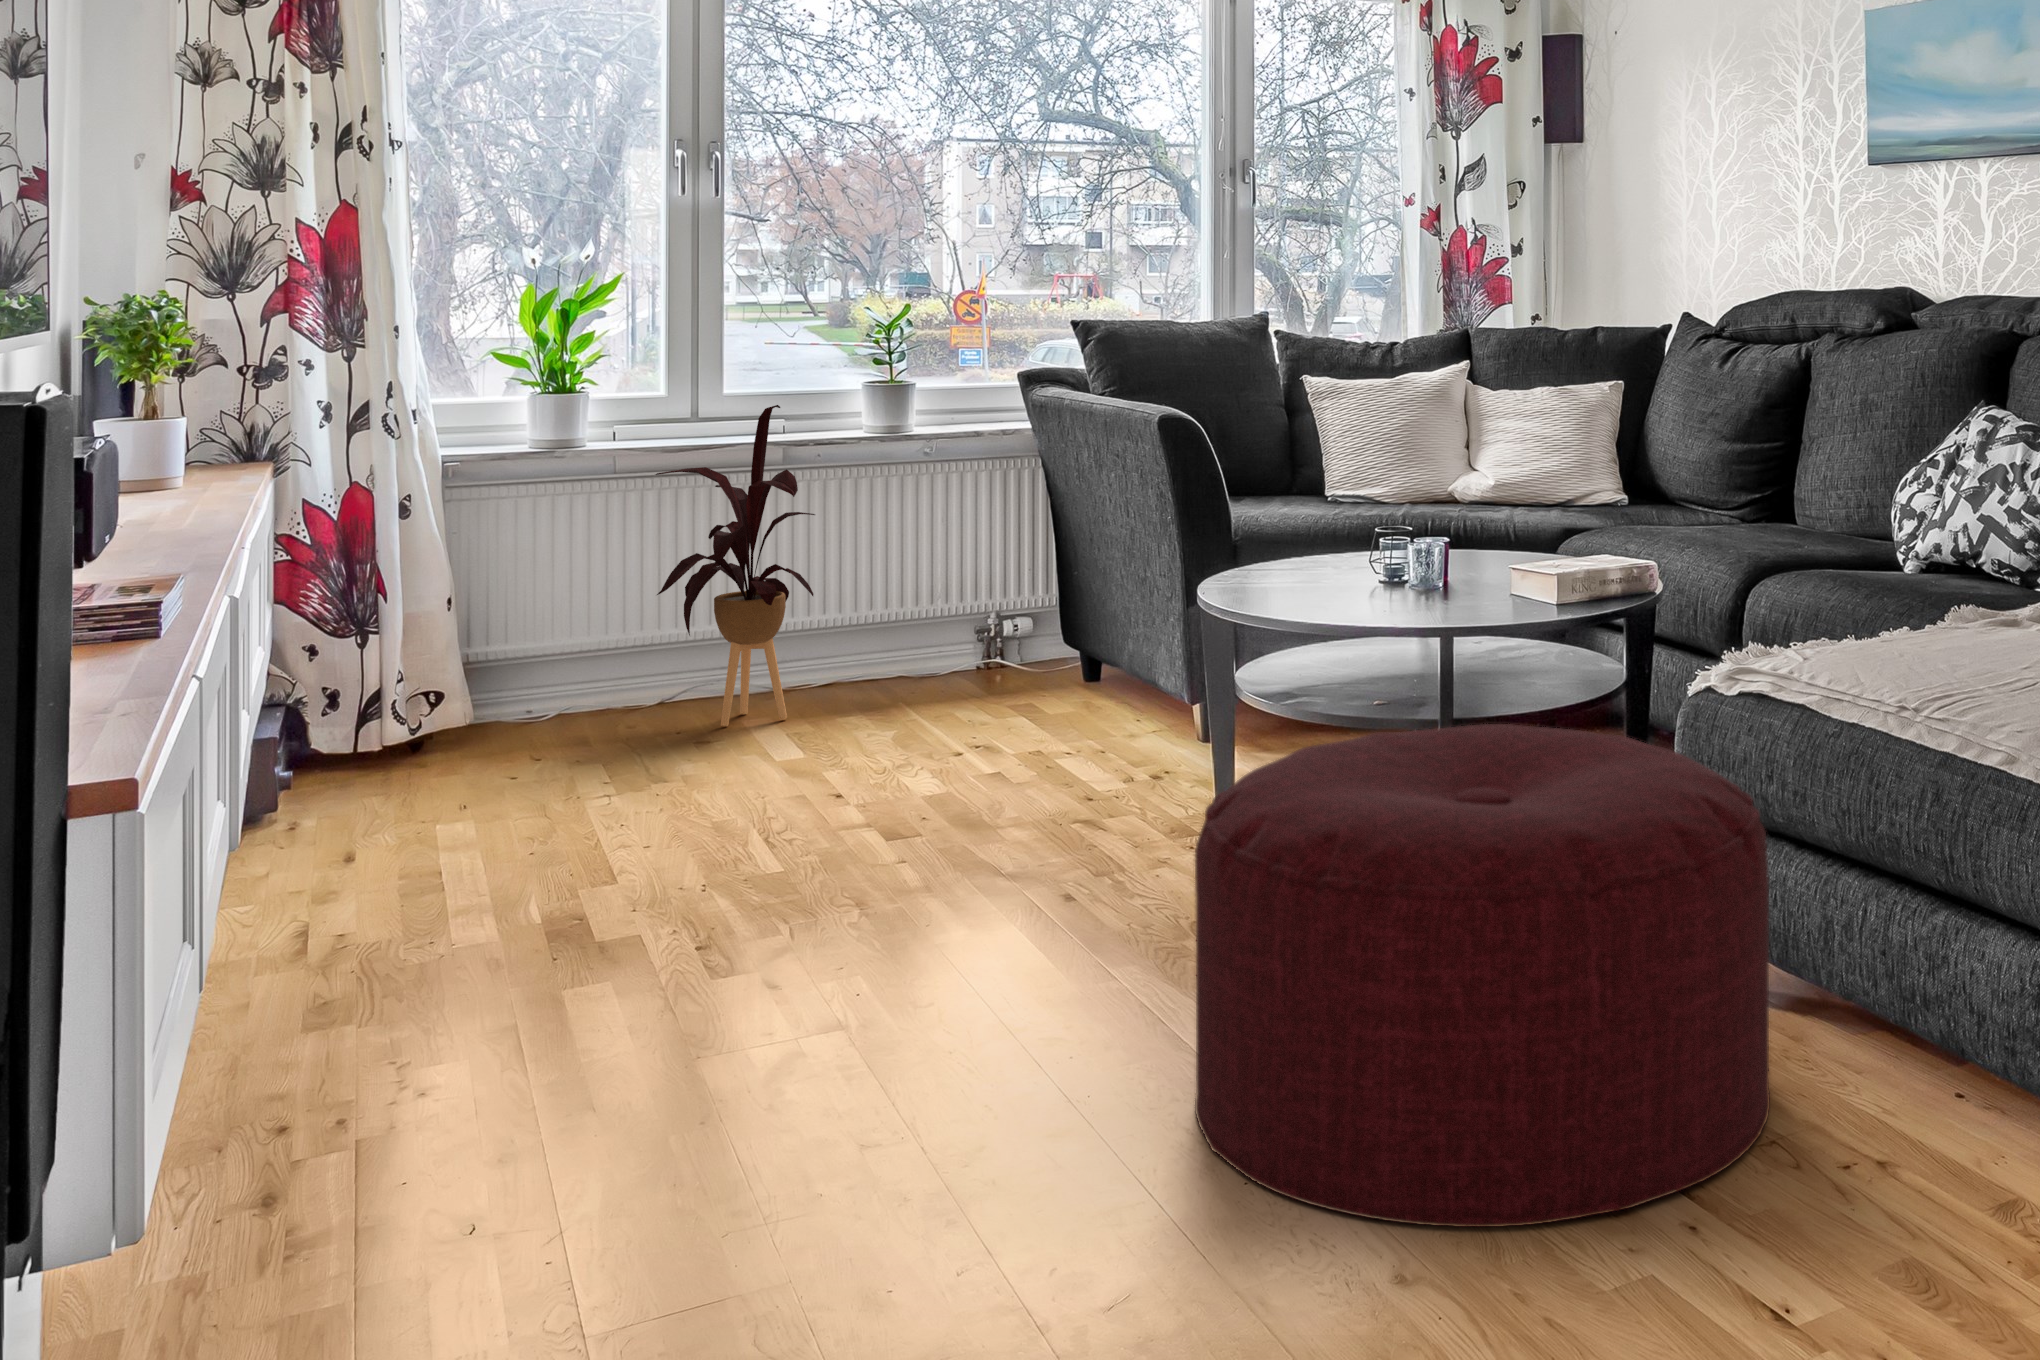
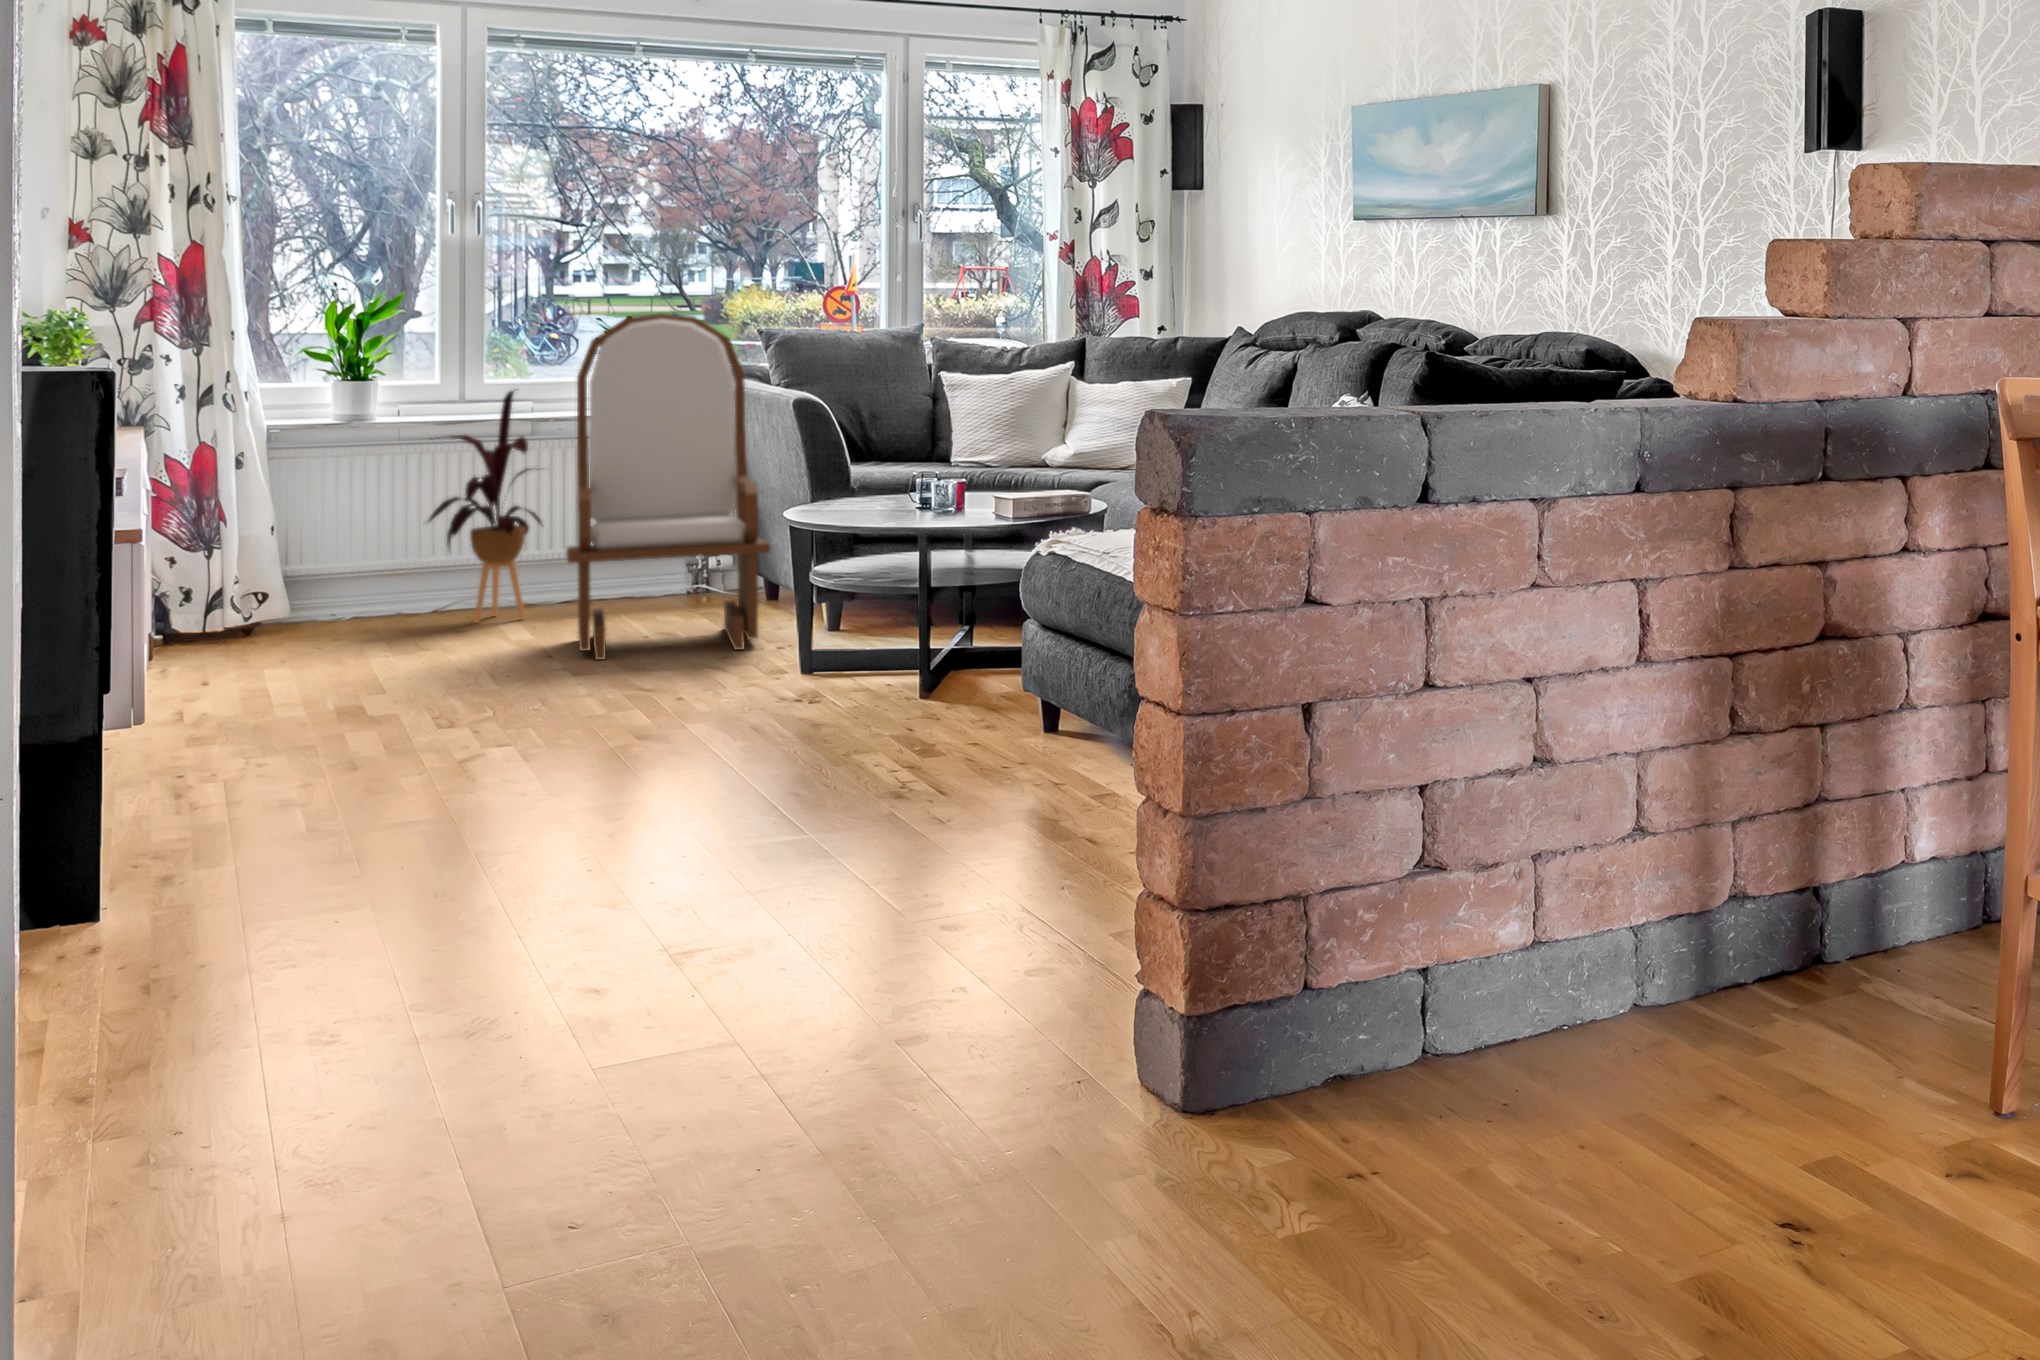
armchair: none [856,300,1155,802] -> present [566,313,770,660]
ottoman: present [1195,724,1770,1227] -> none [665,575,1007,813]

